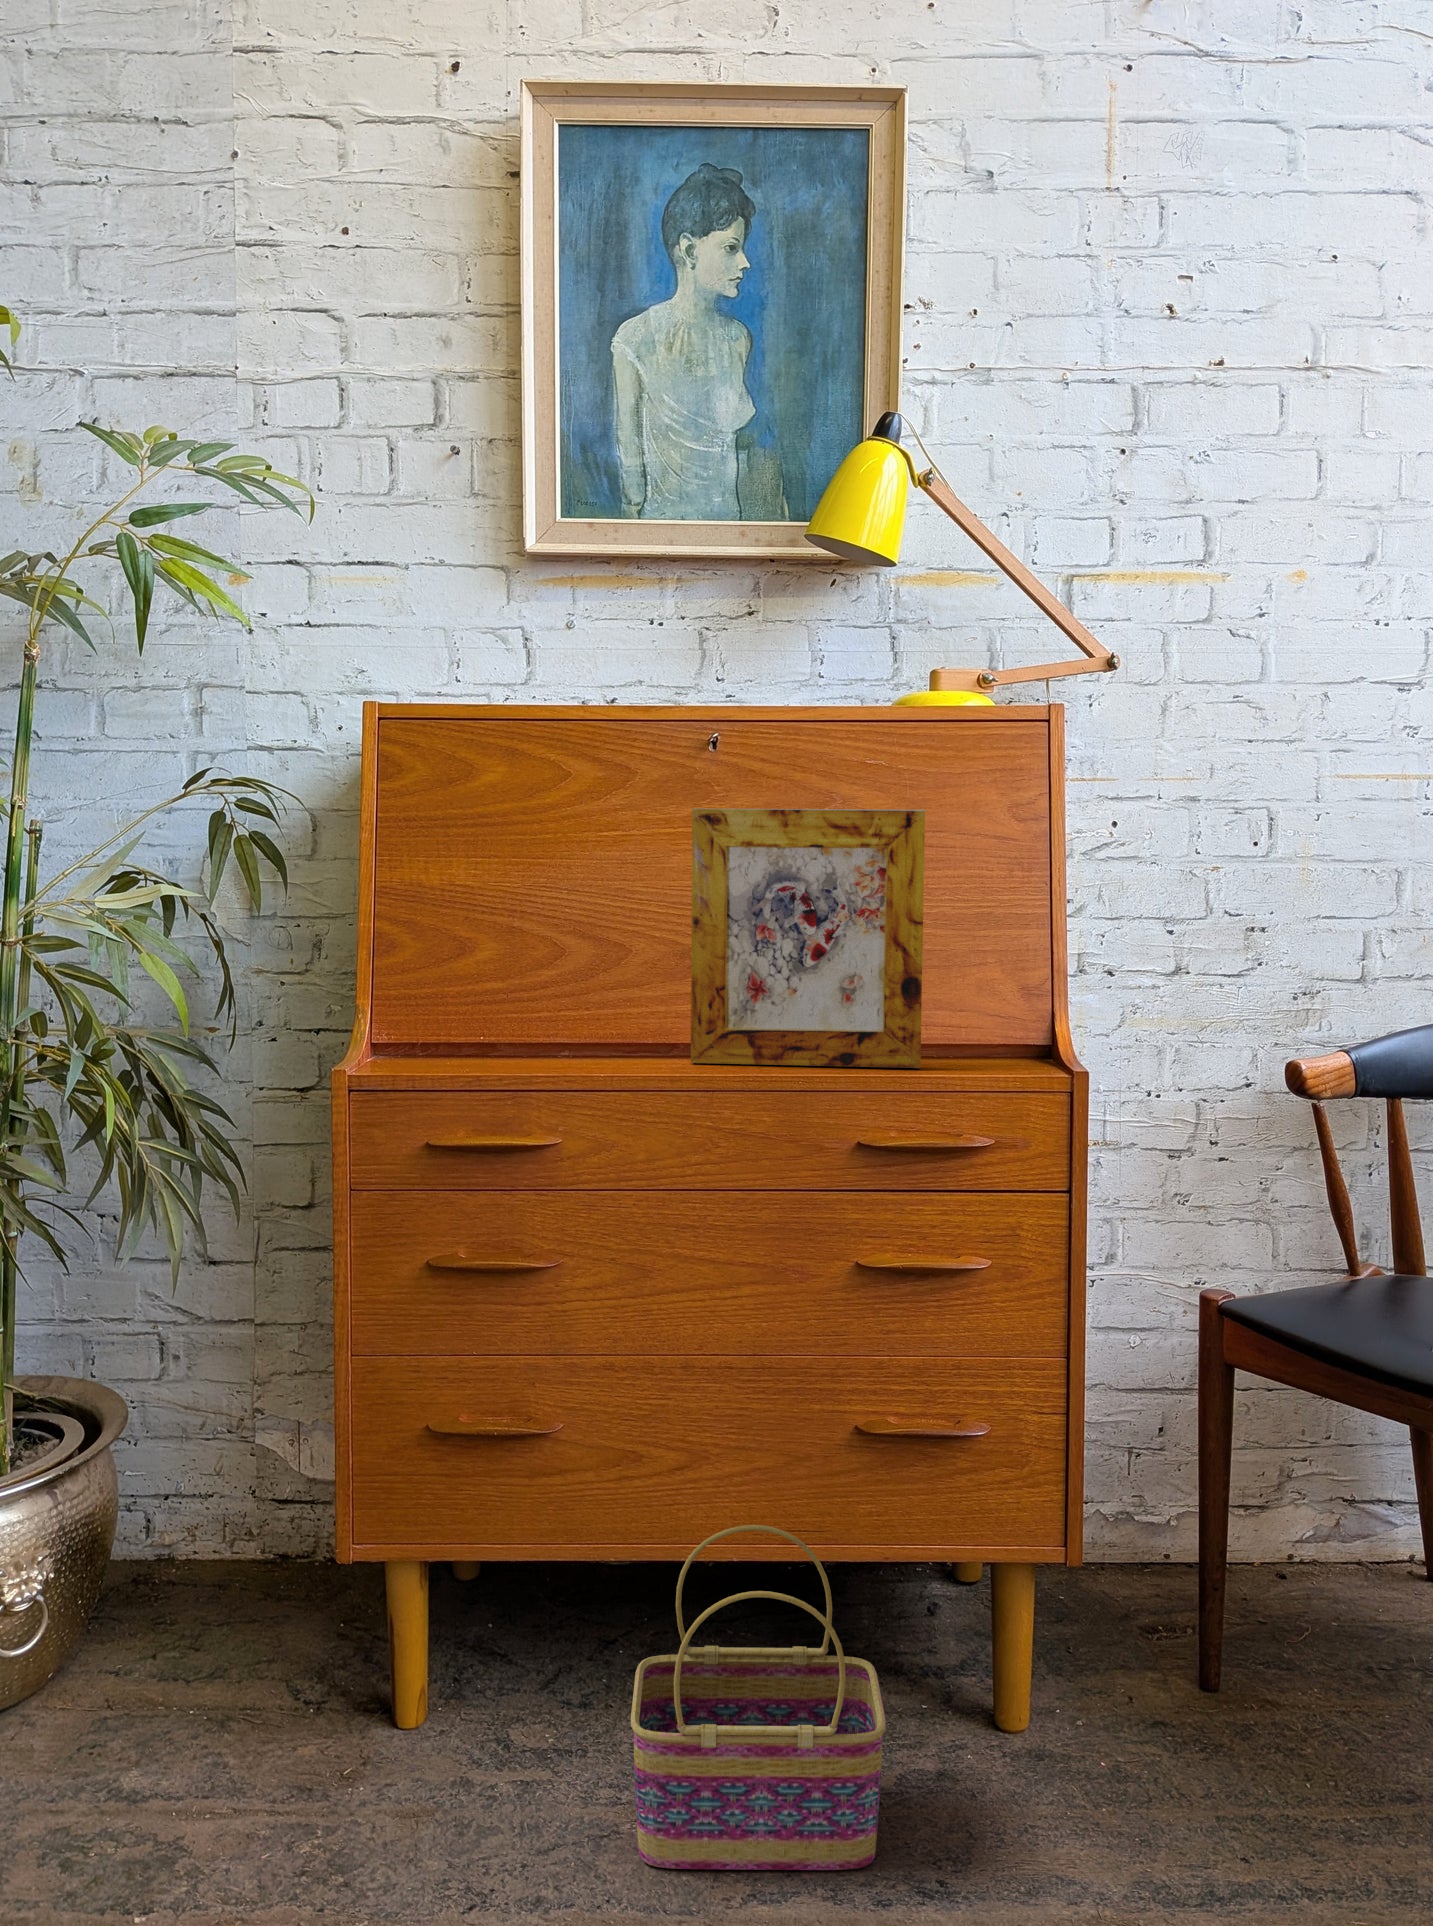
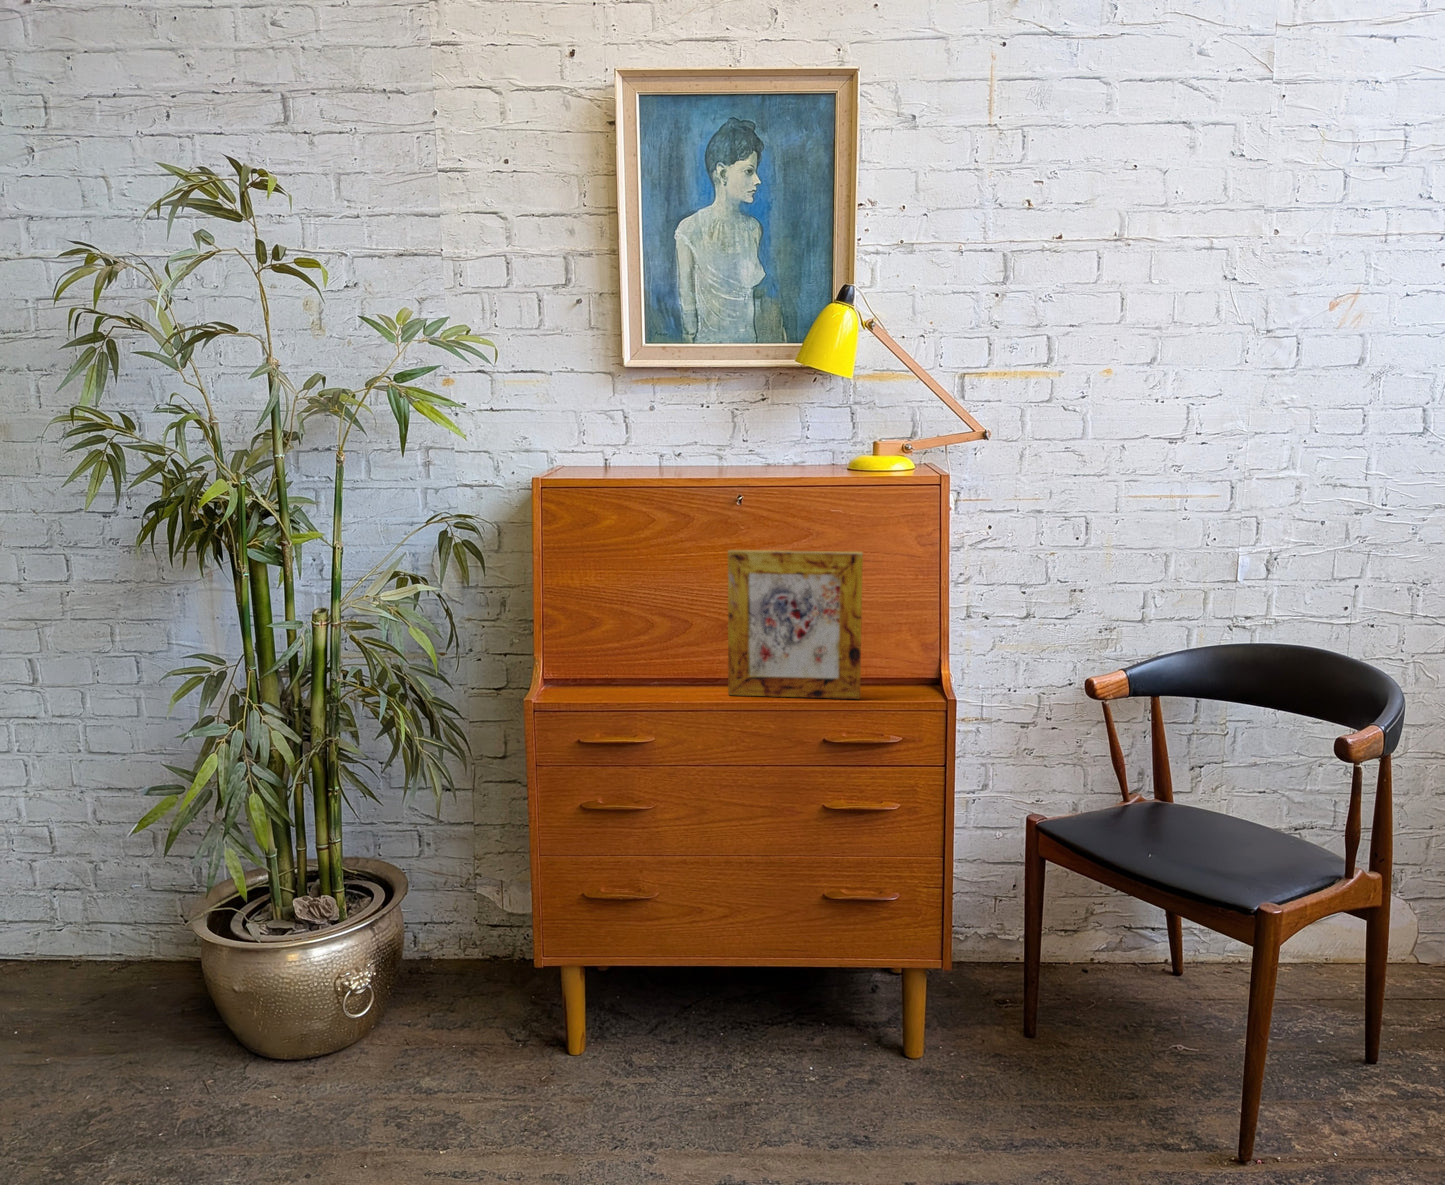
basket: present [631,1525,886,1870] -> none [699,952,836,1129]

